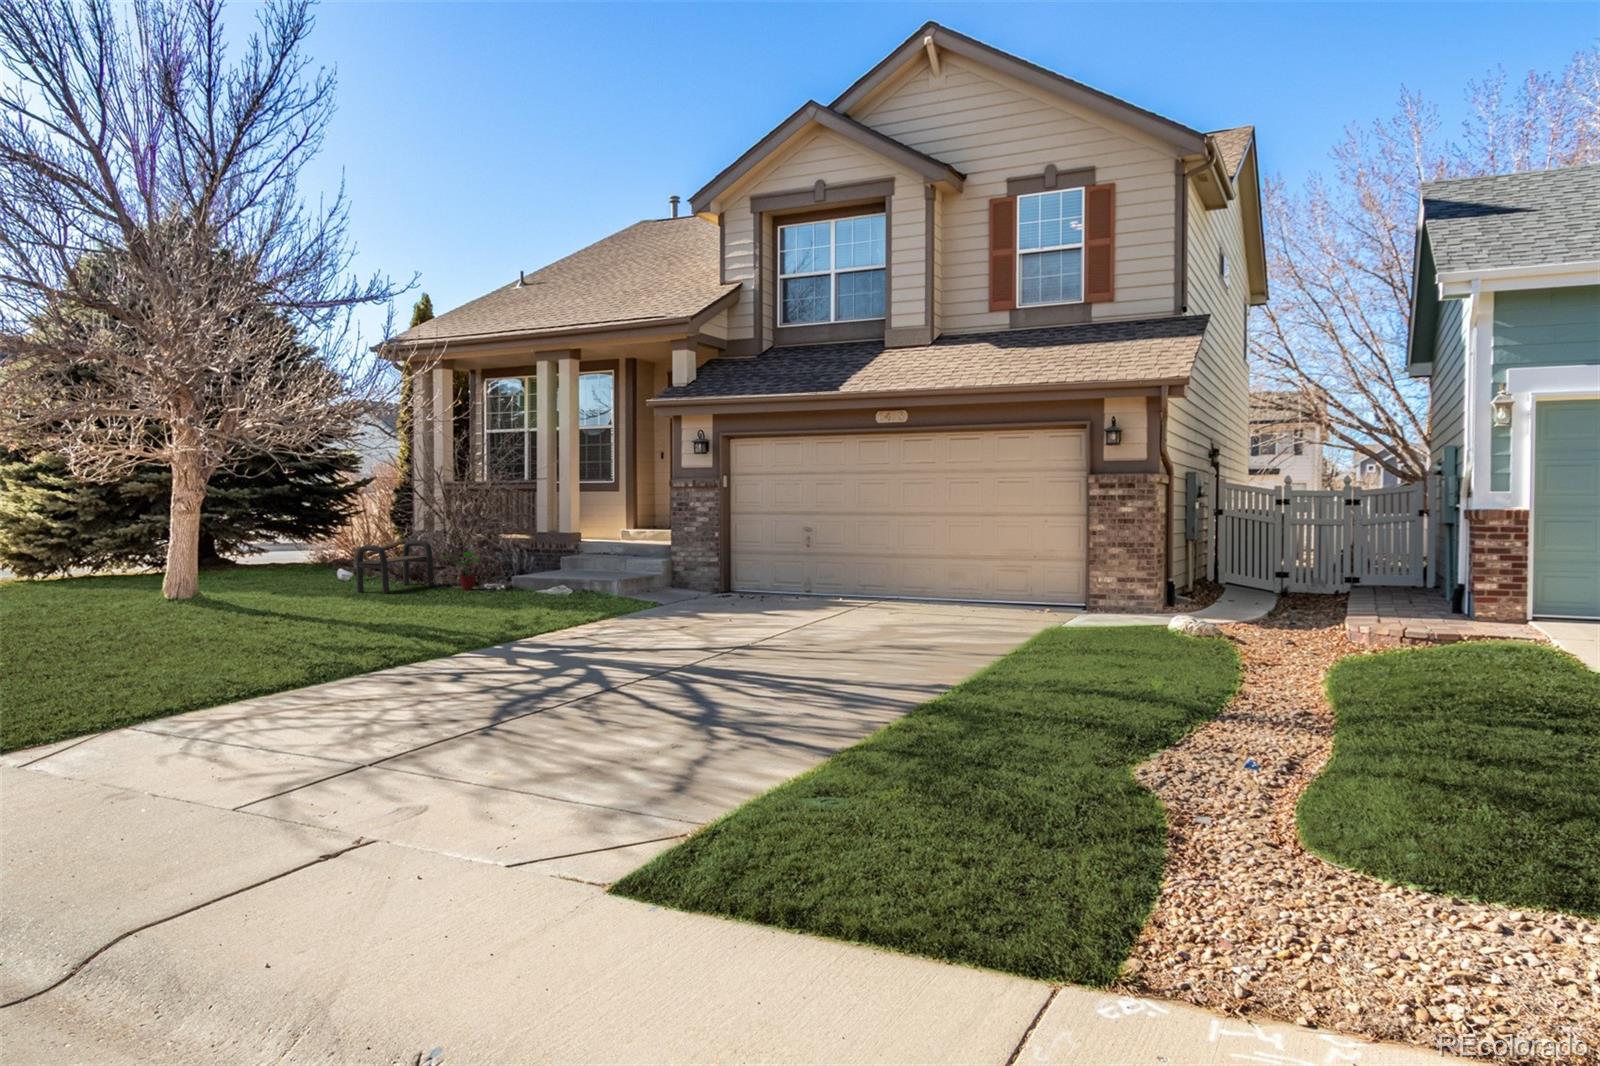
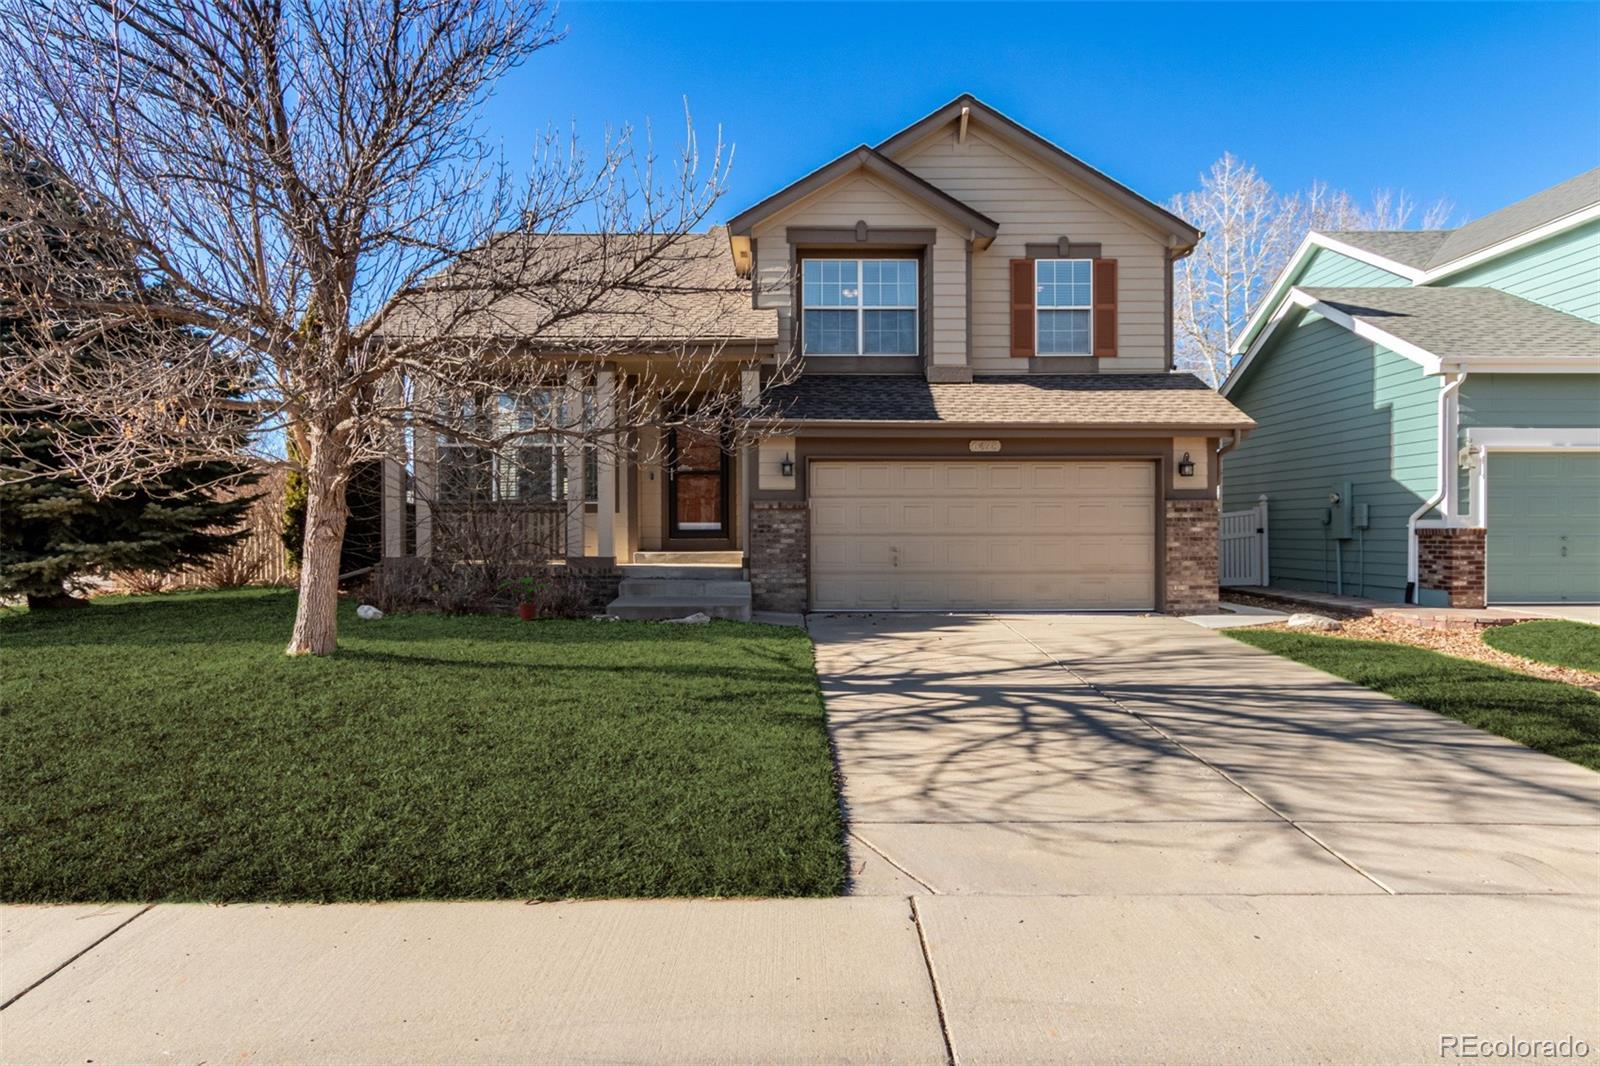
bench: present [356,540,435,594] -> none [393,565,470,629]

